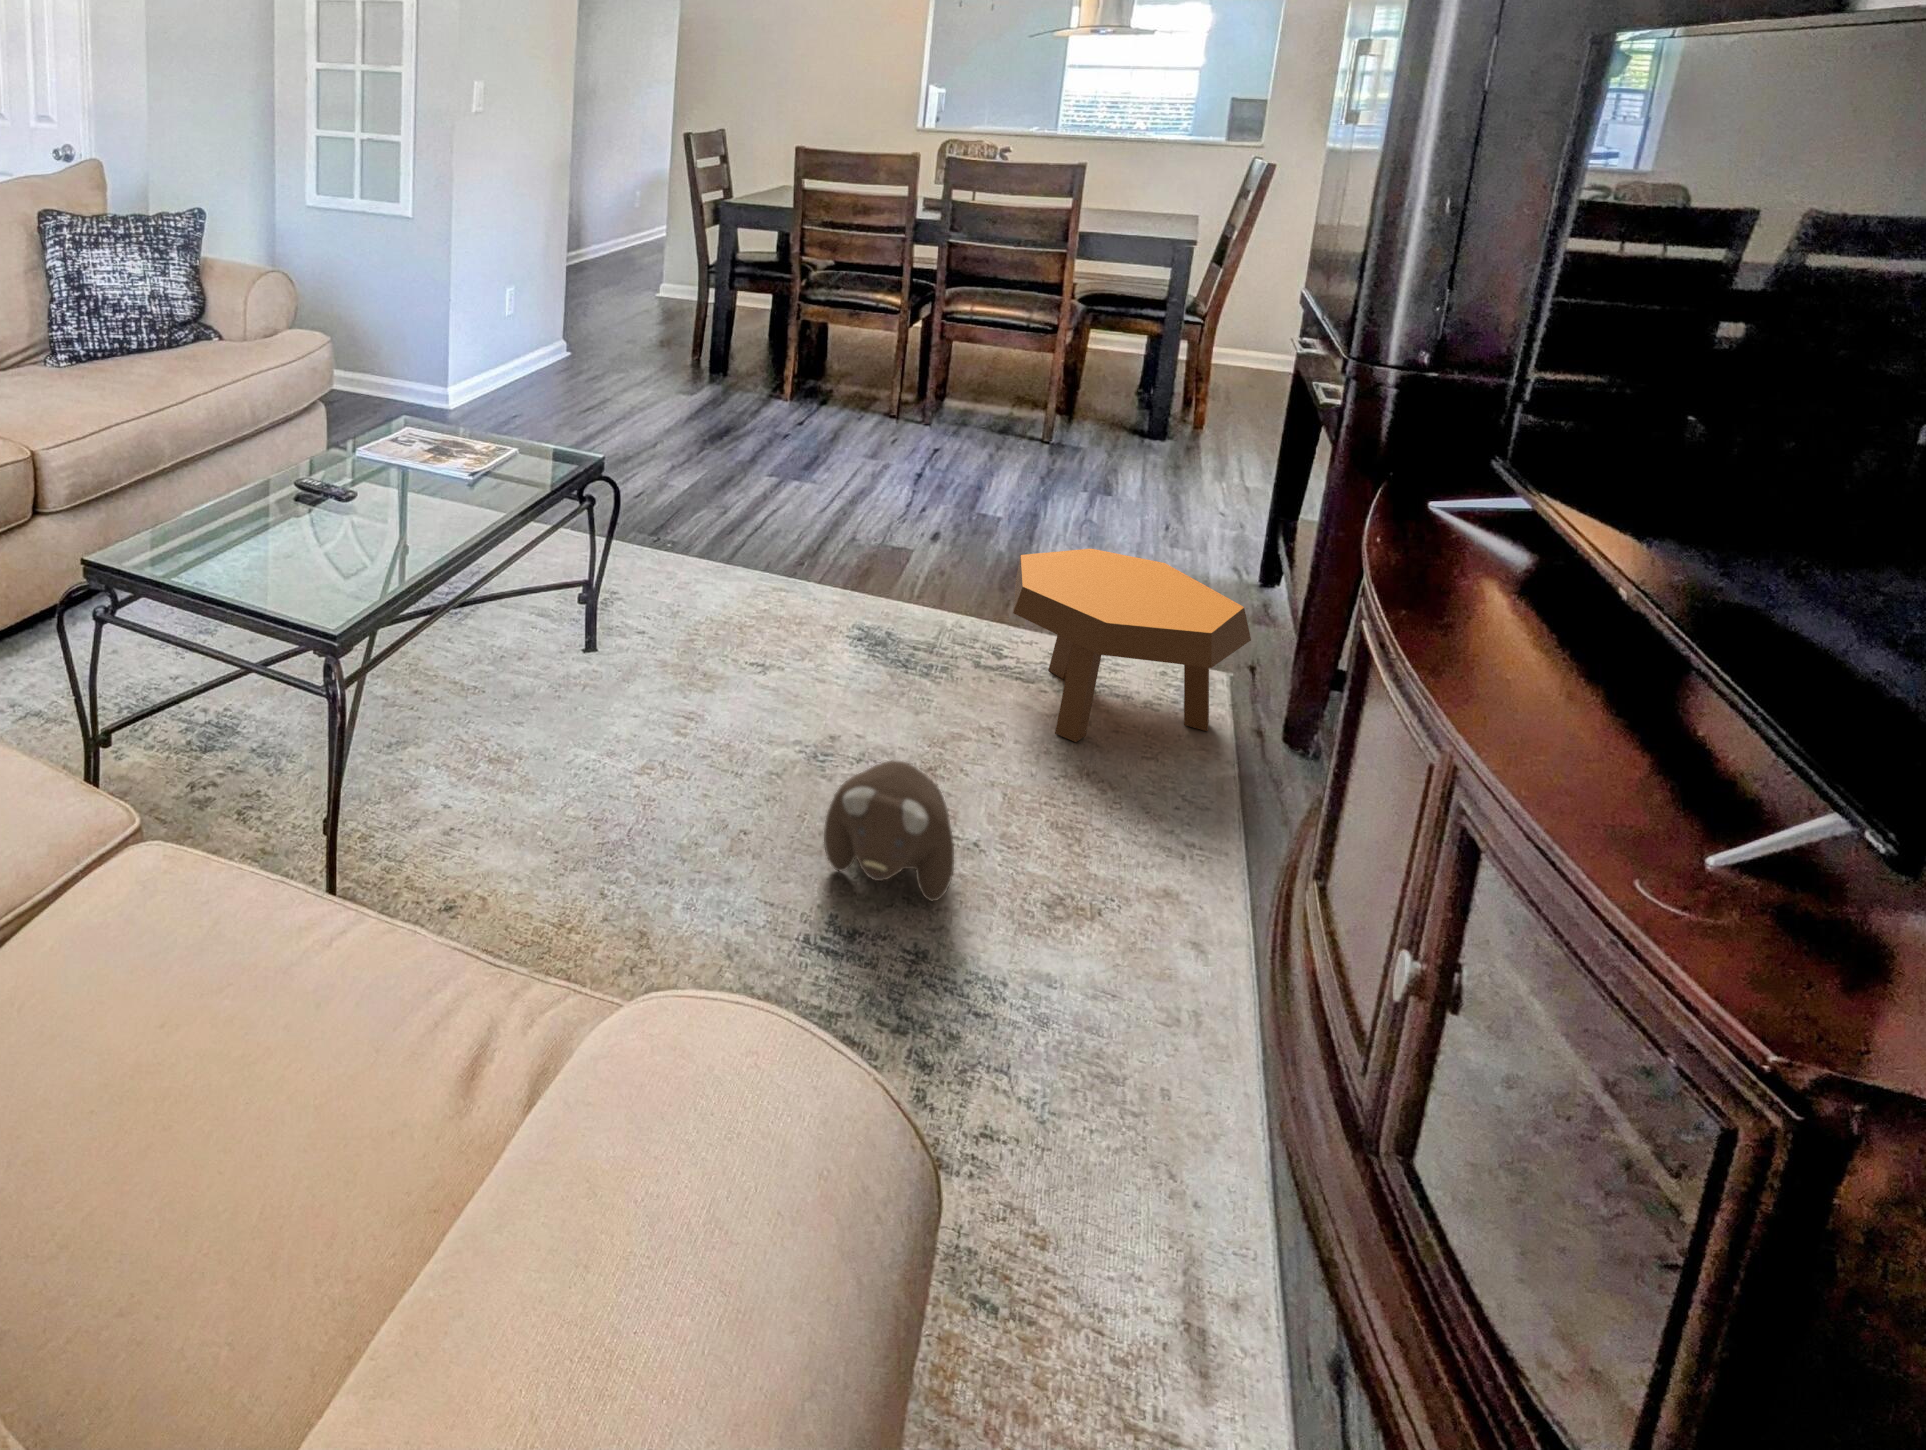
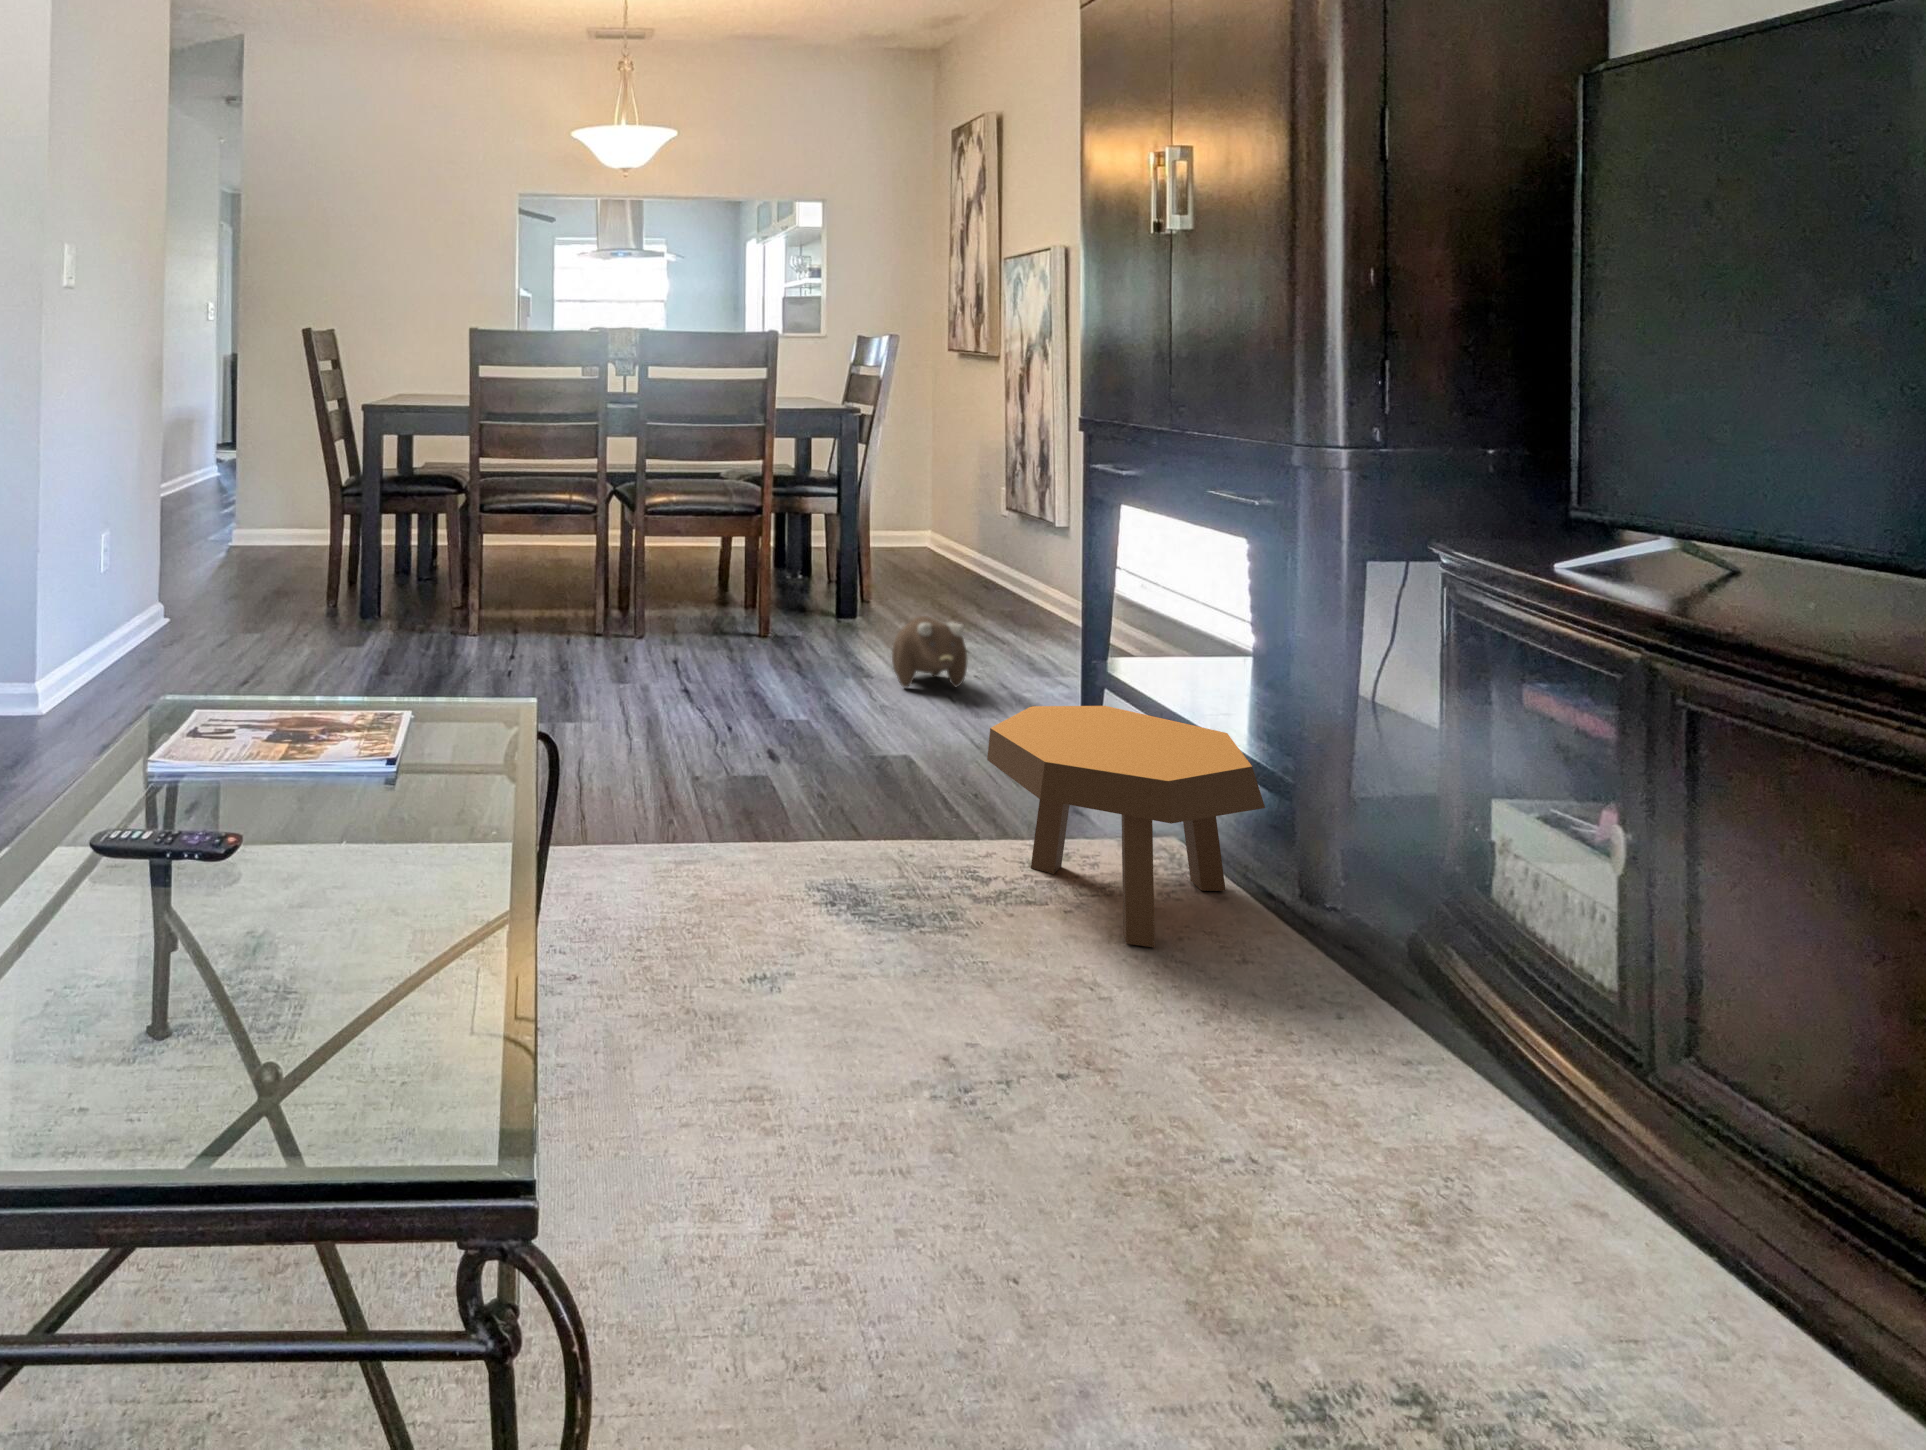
plush toy: present [824,761,954,901] -> present [892,616,967,687]

